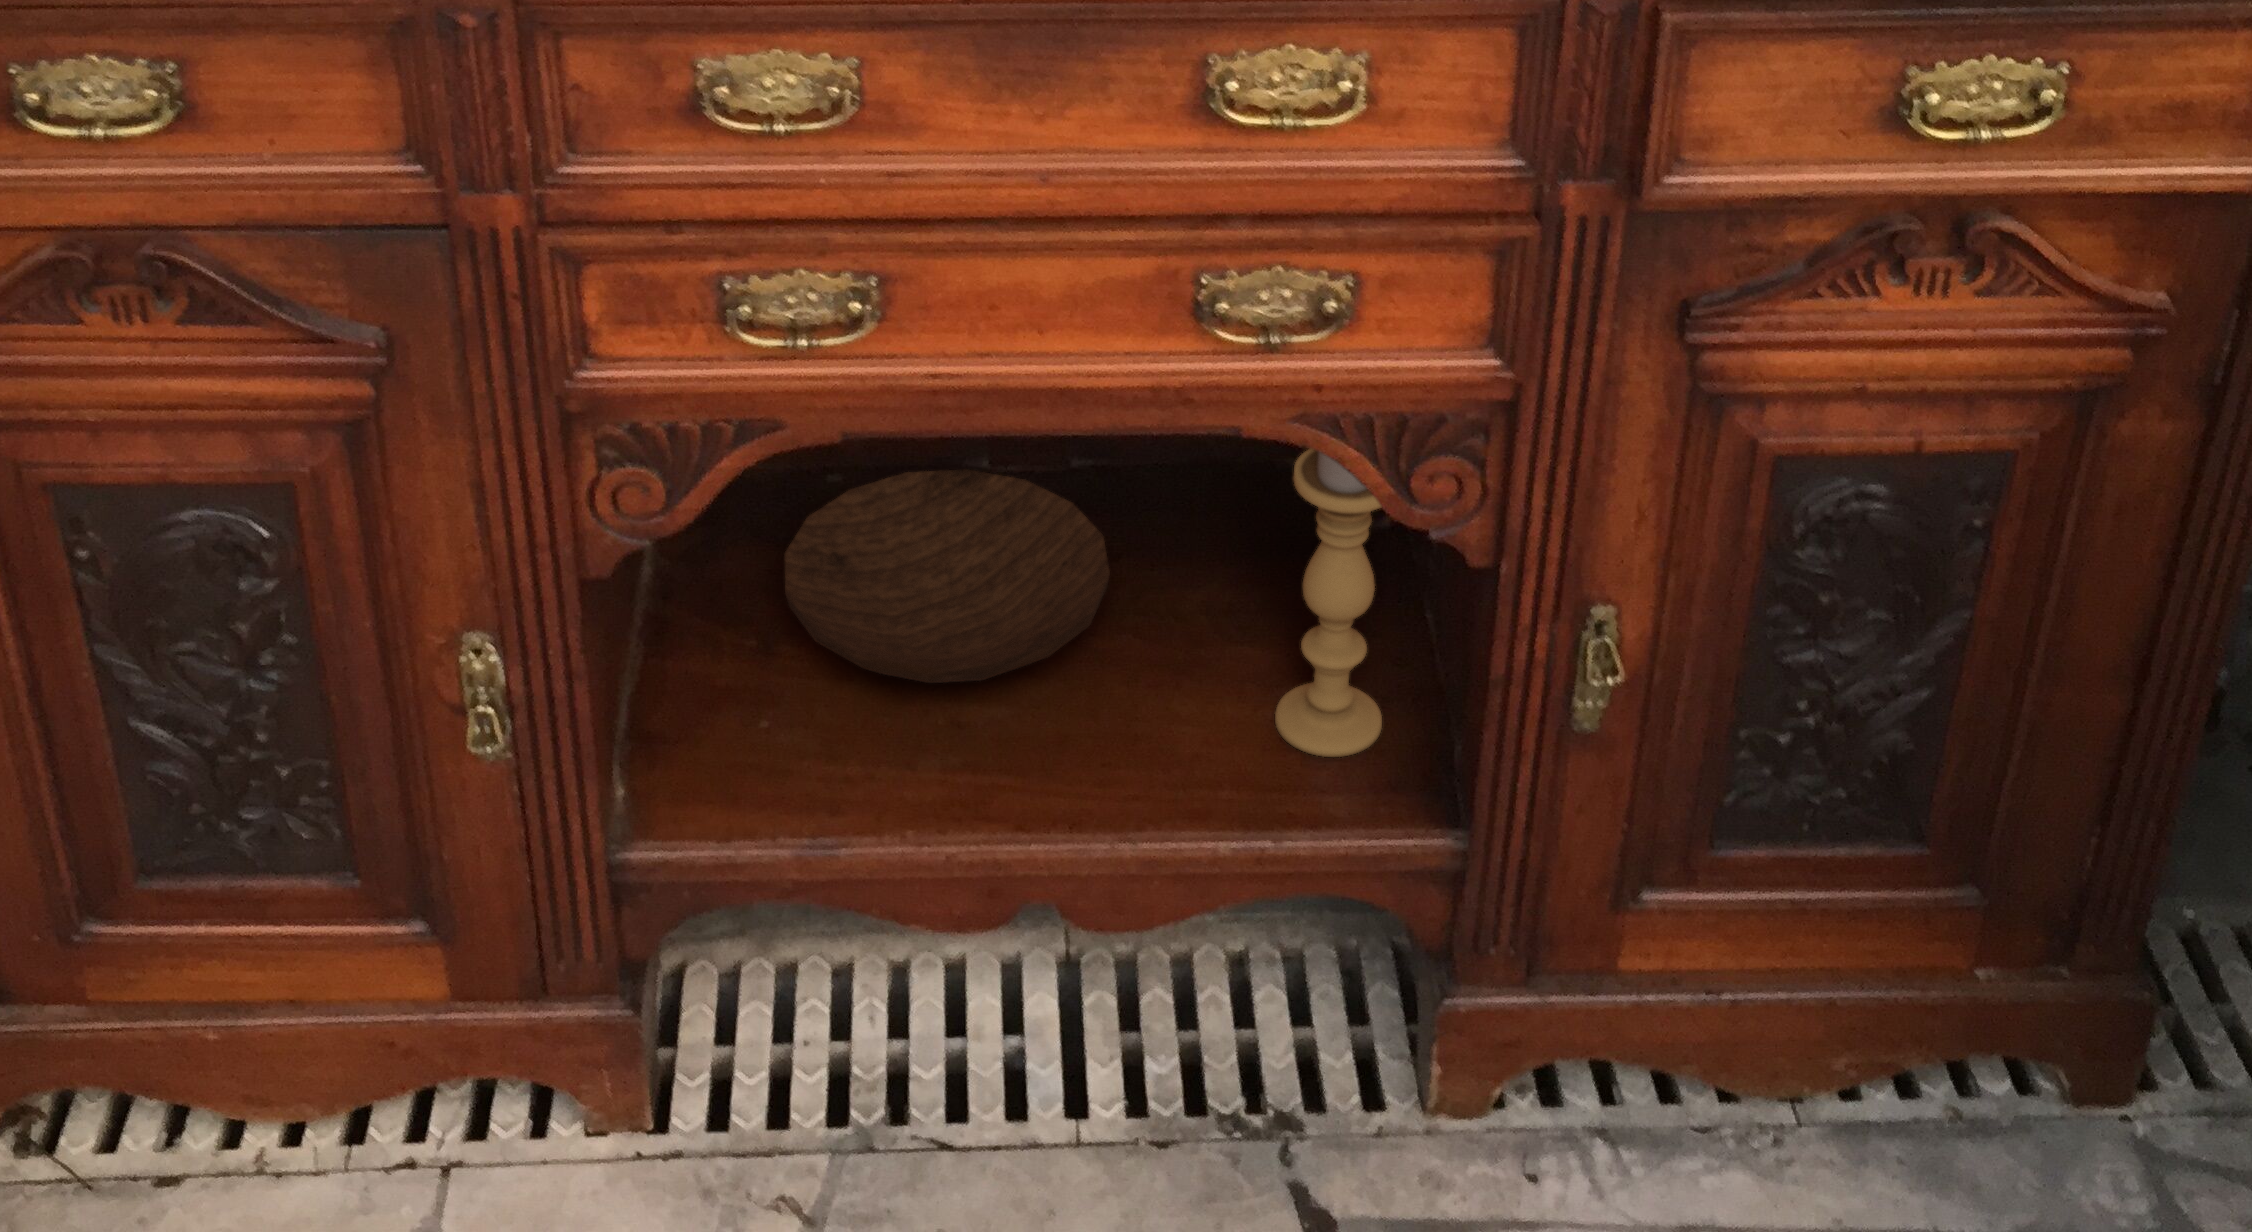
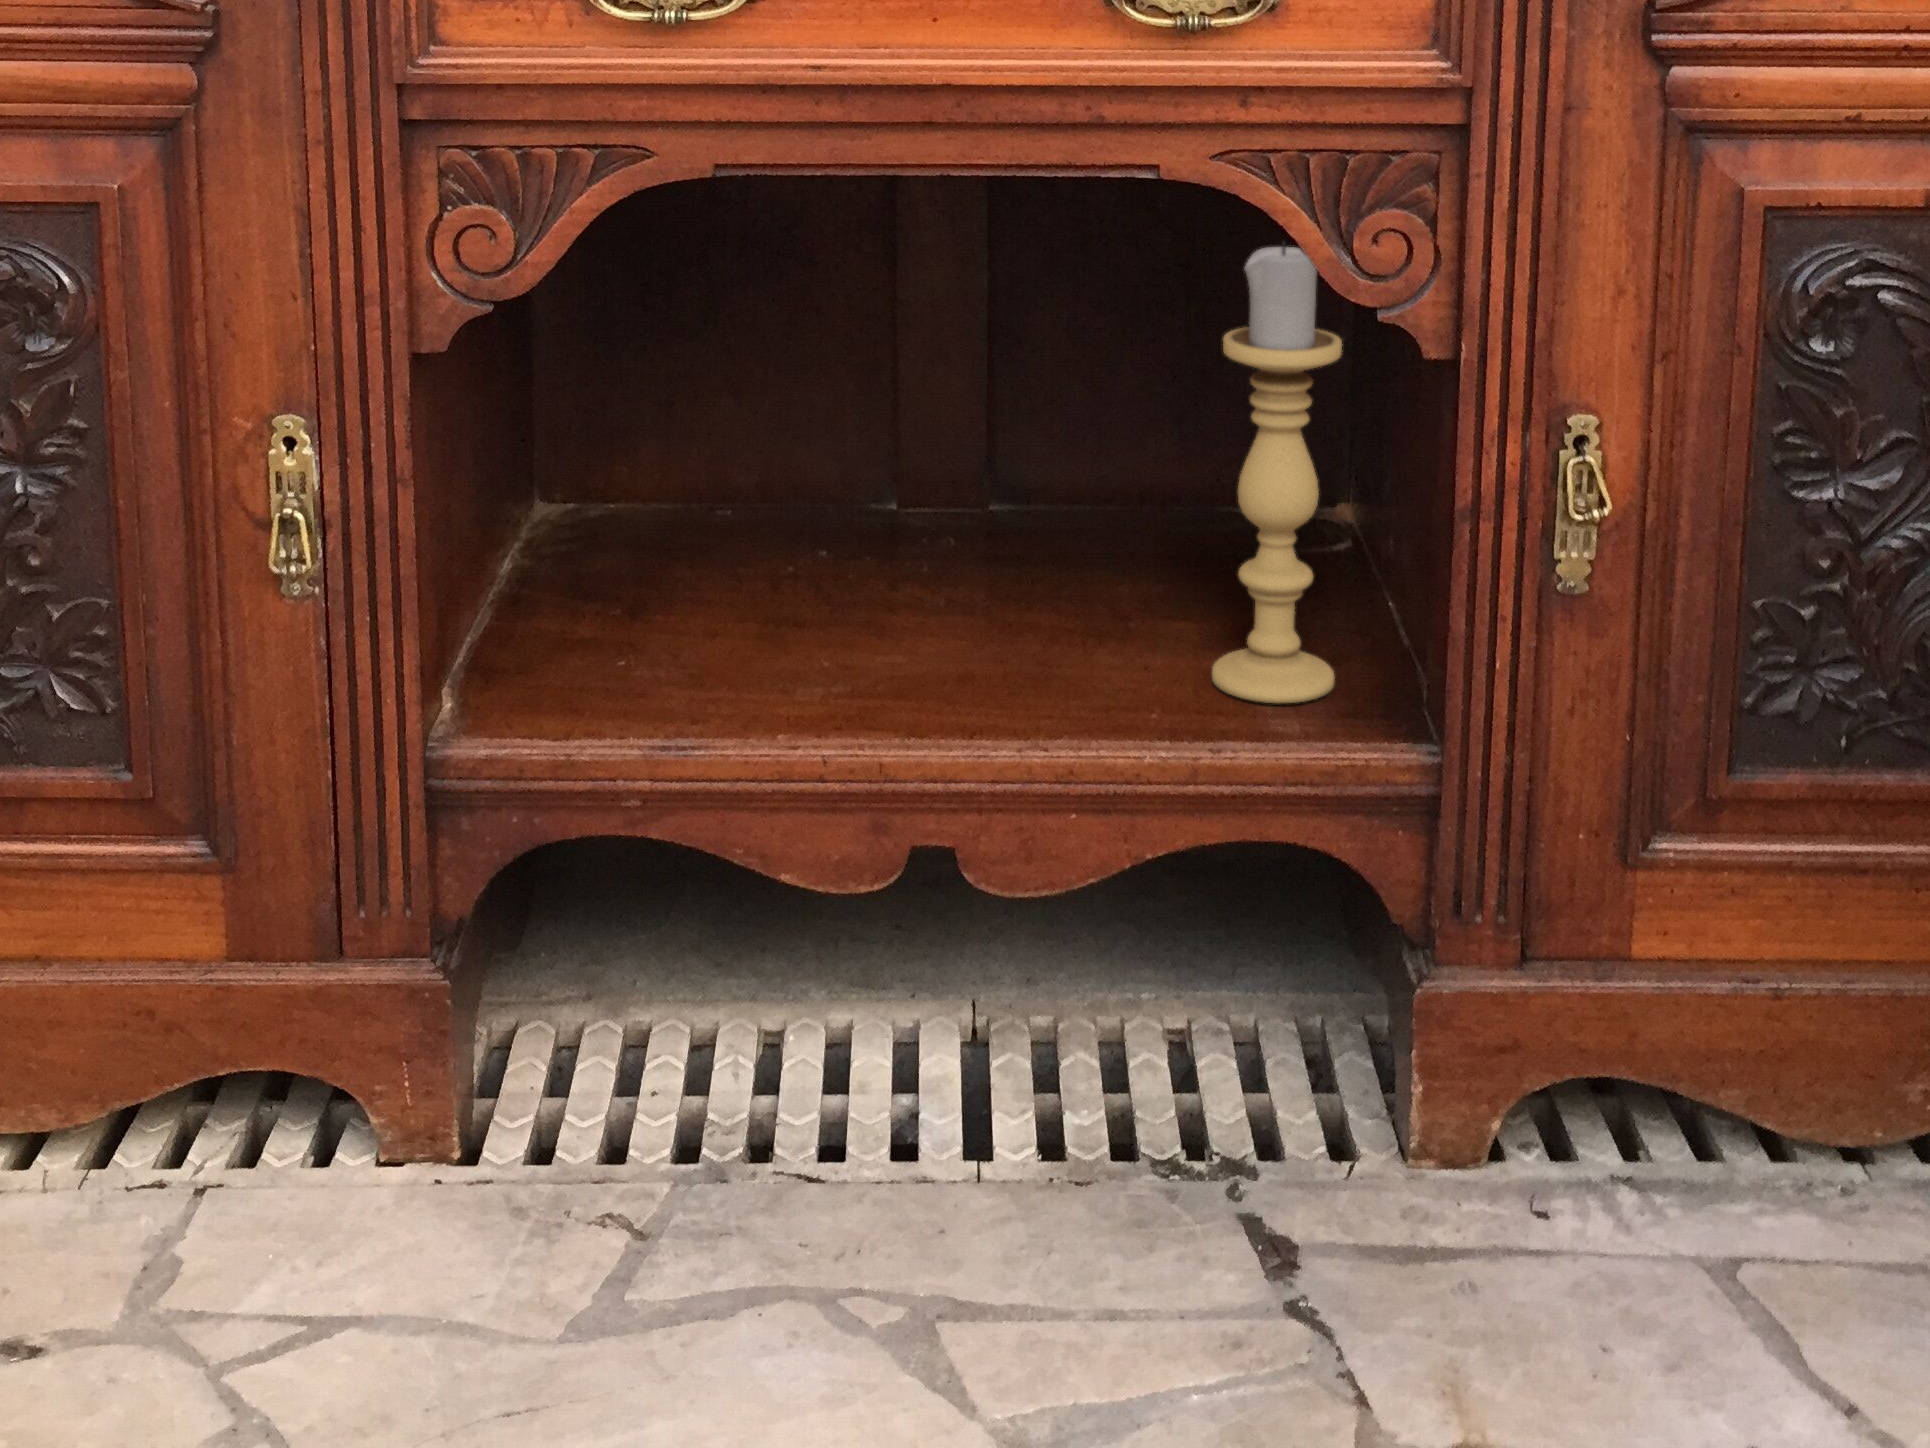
wooden bowl: present [785,470,1110,683] -> none [664,467,1025,640]

